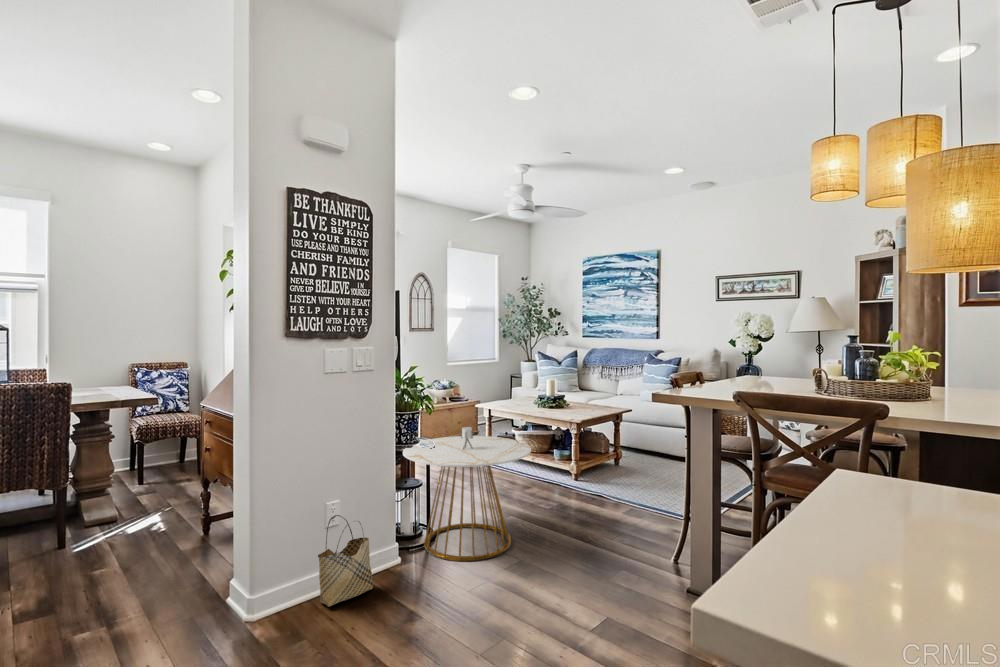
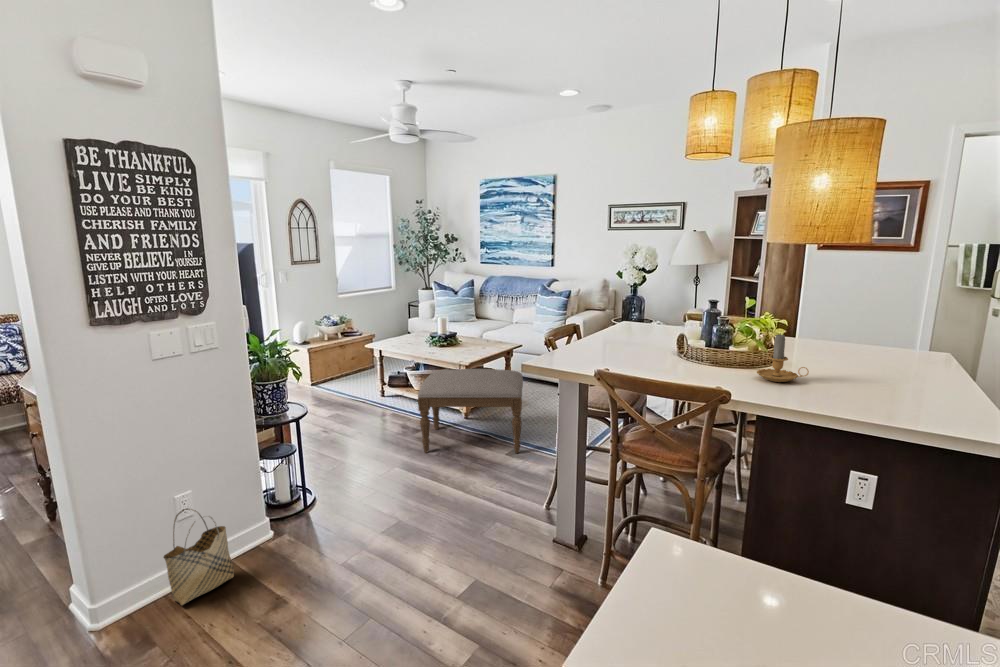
candle: none [914,355,976,406] -> present [757,334,809,382]
ottoman: none [535,423,641,510] -> present [418,369,523,453]
side table: present [403,427,531,561] -> none [265,394,405,531]

